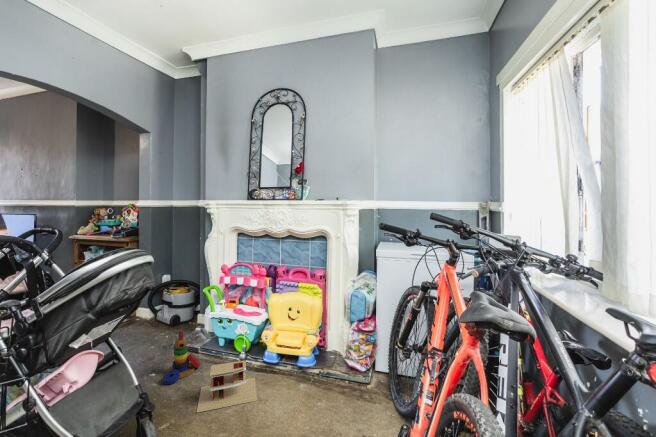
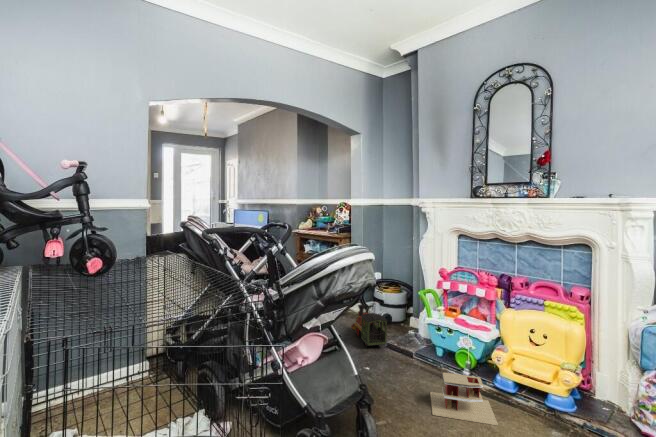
toy train: none [131,310,169,354] -> present [351,304,388,346]
stacking toy: present [163,331,201,384] -> none [391,330,424,380]

